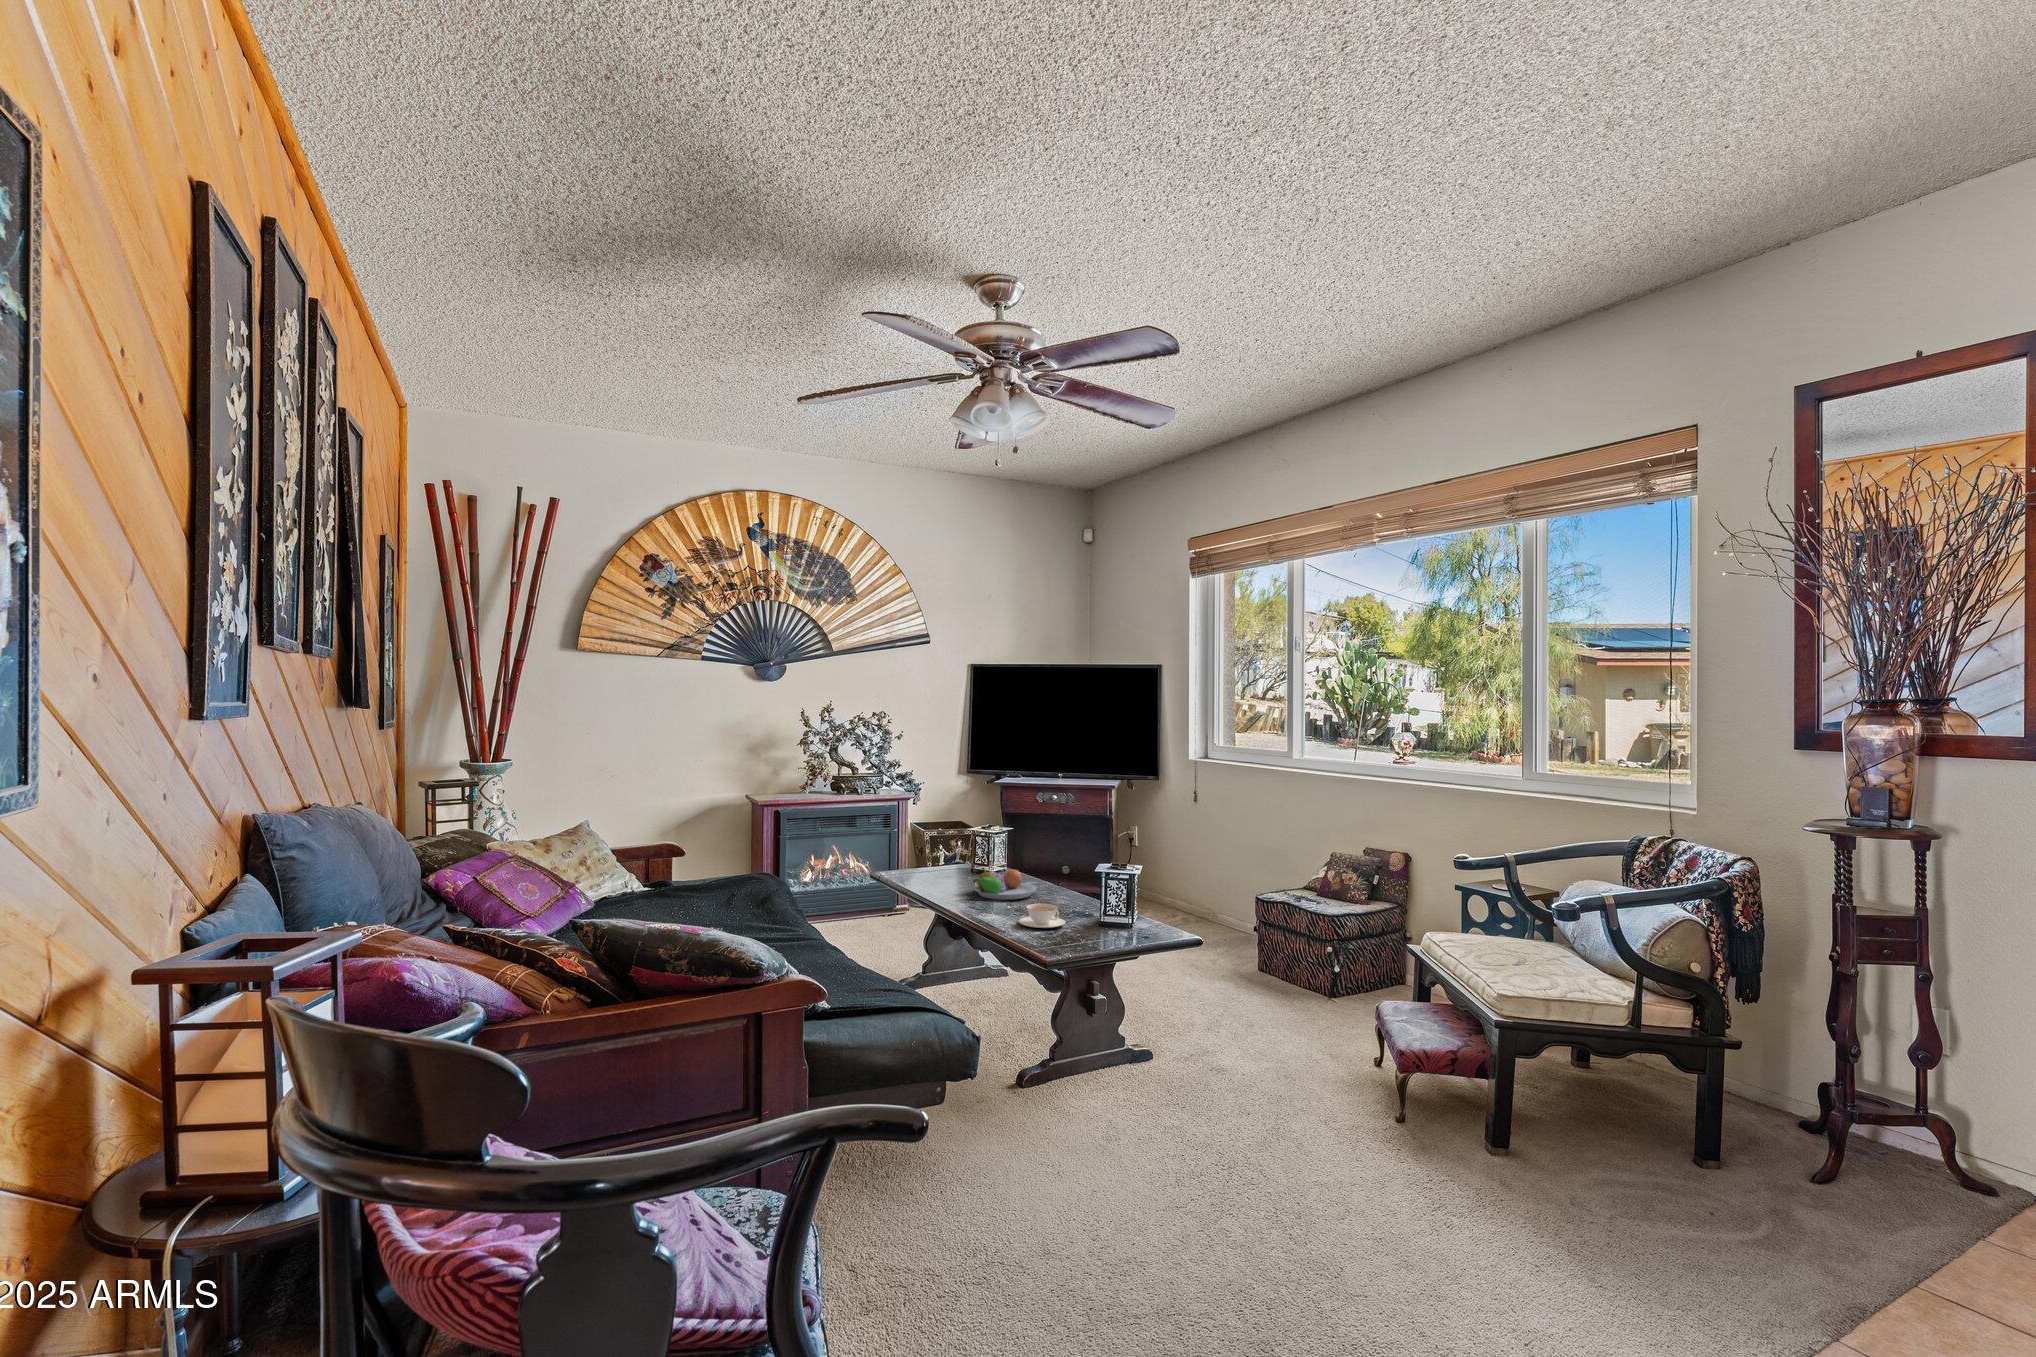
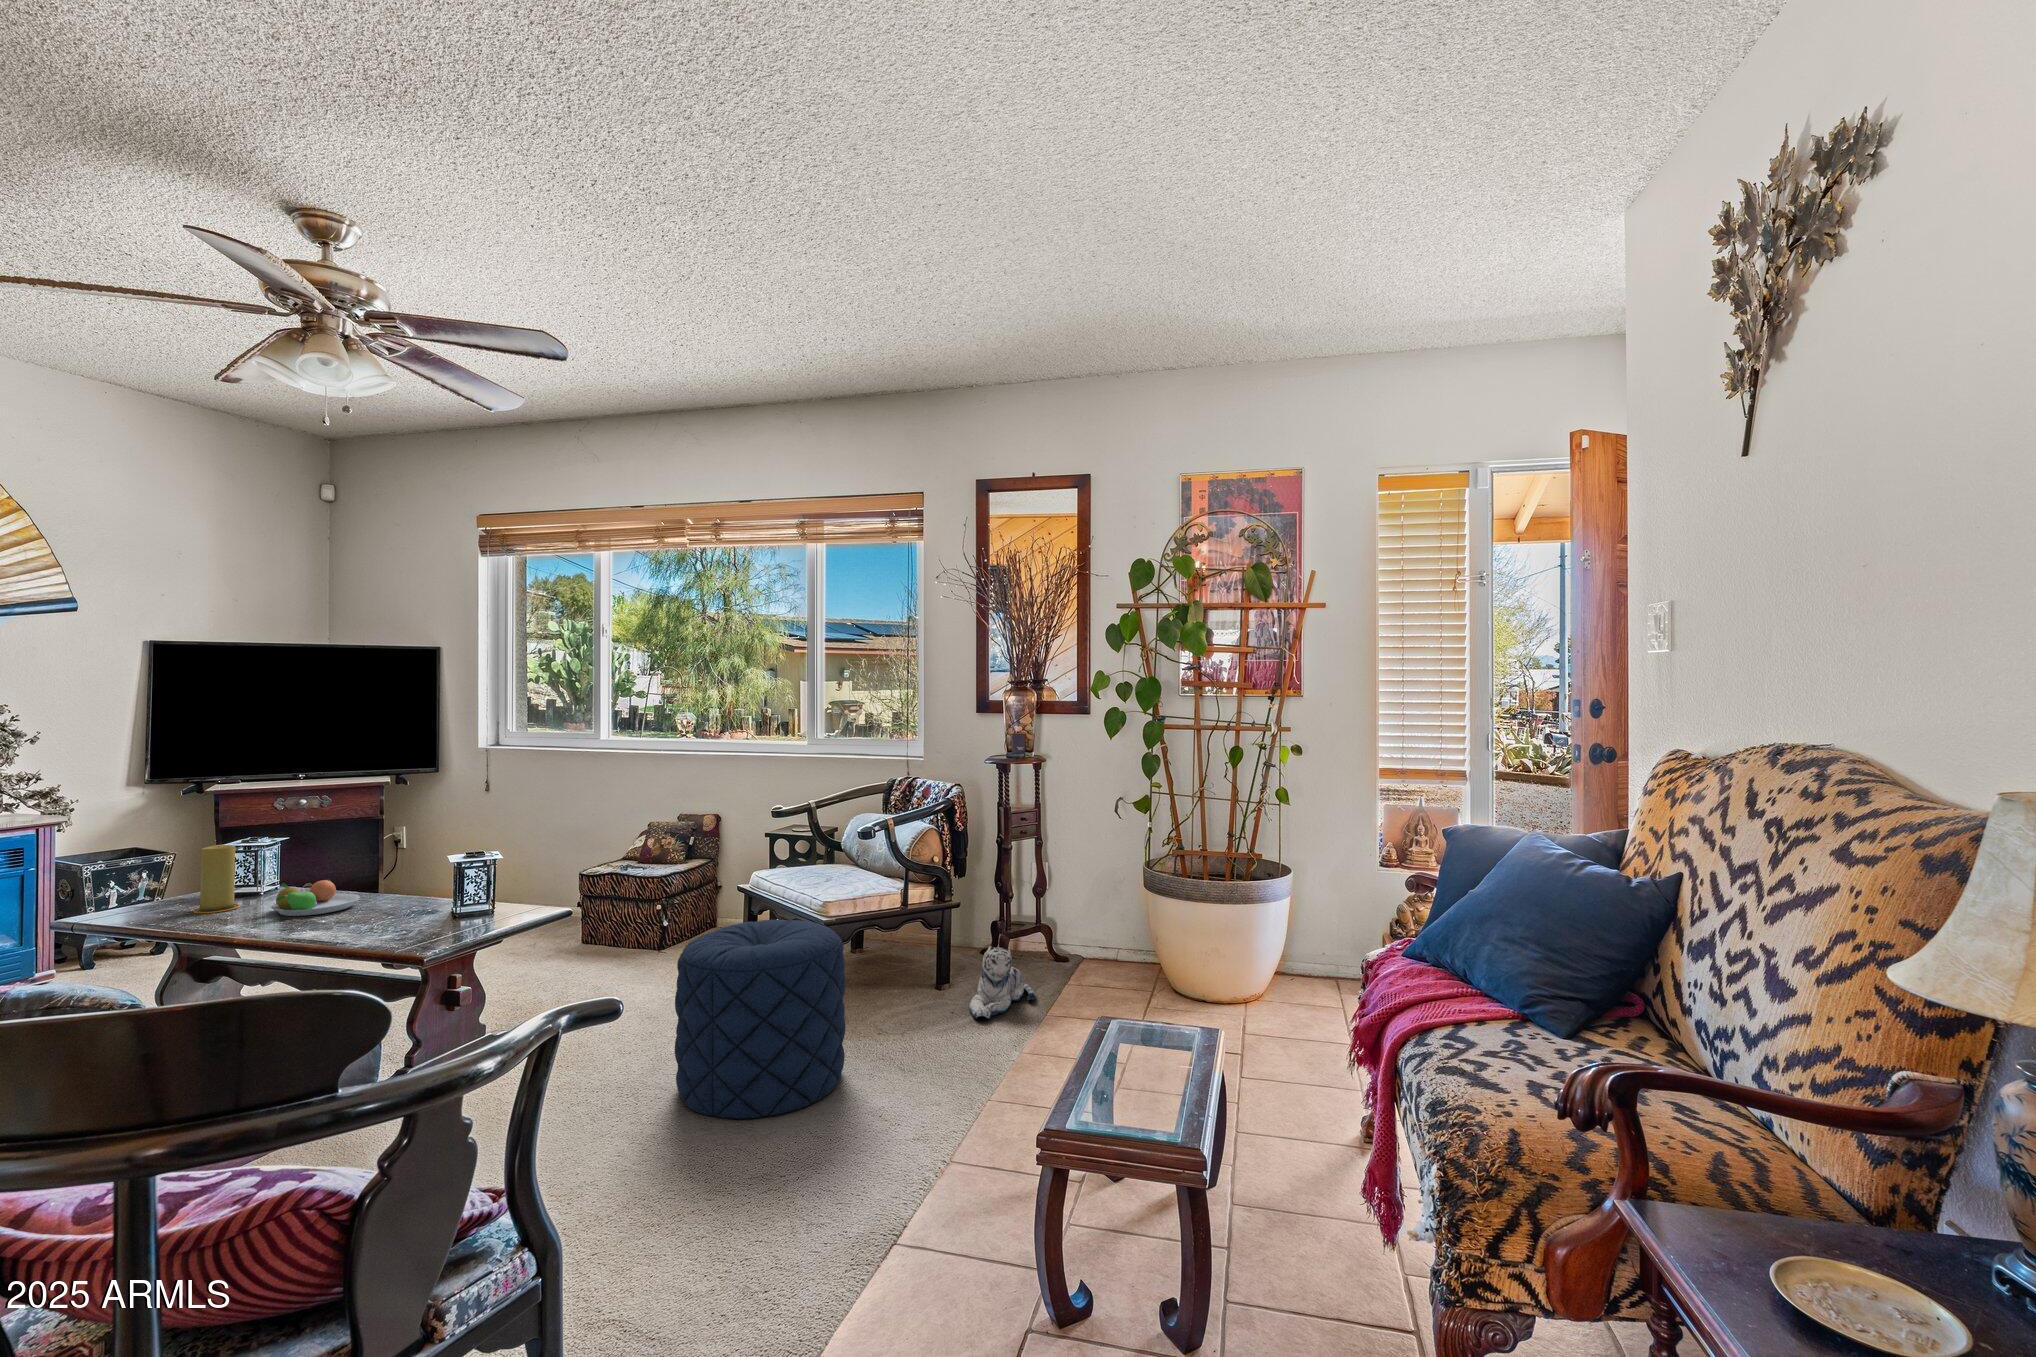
candle: none [933,828,962,884] -> present [193,845,240,913]
teacup: present [1018,904,1066,928] -> none [366,904,427,930]
pouf: none [1271,1000,1498,1280] -> present [675,920,846,1119]
plush toy: none [1750,1129,1900,1251] -> present [970,946,1035,1019]

